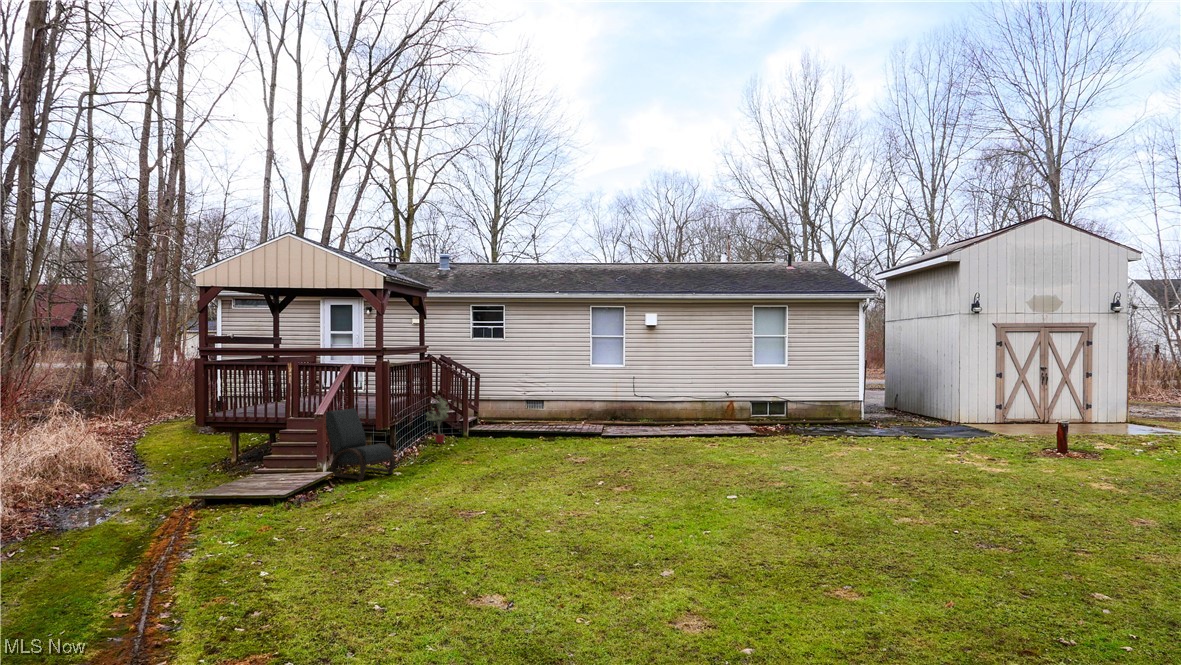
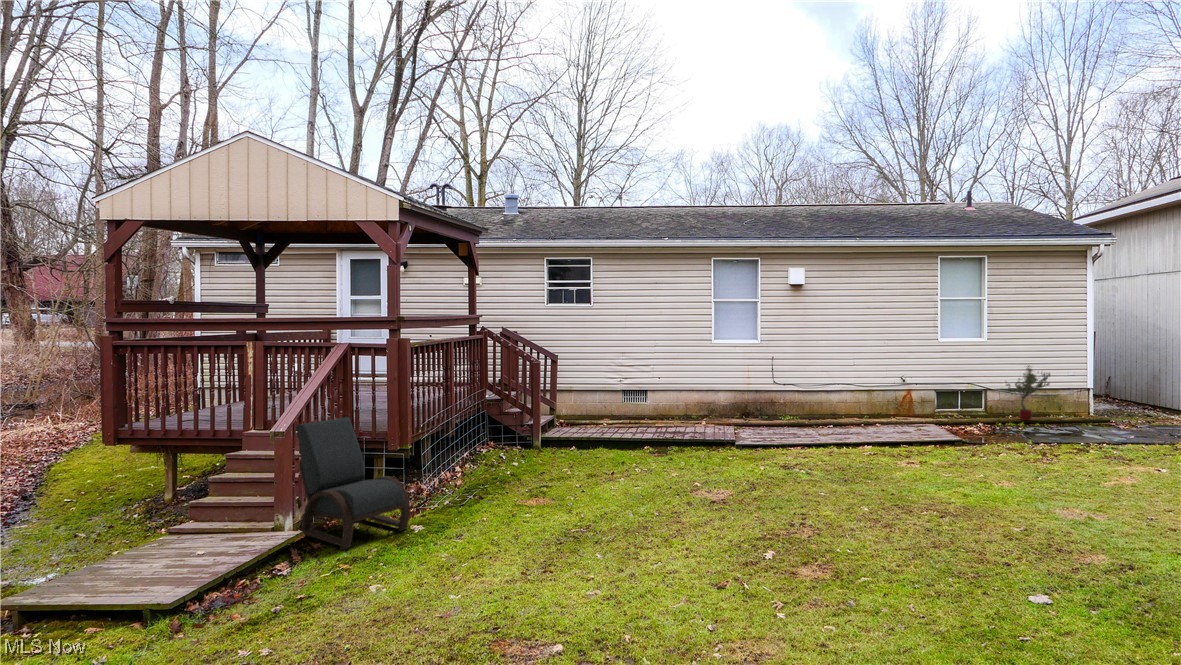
potted tree: present [425,396,449,443] -> present [1003,366,1050,421]

